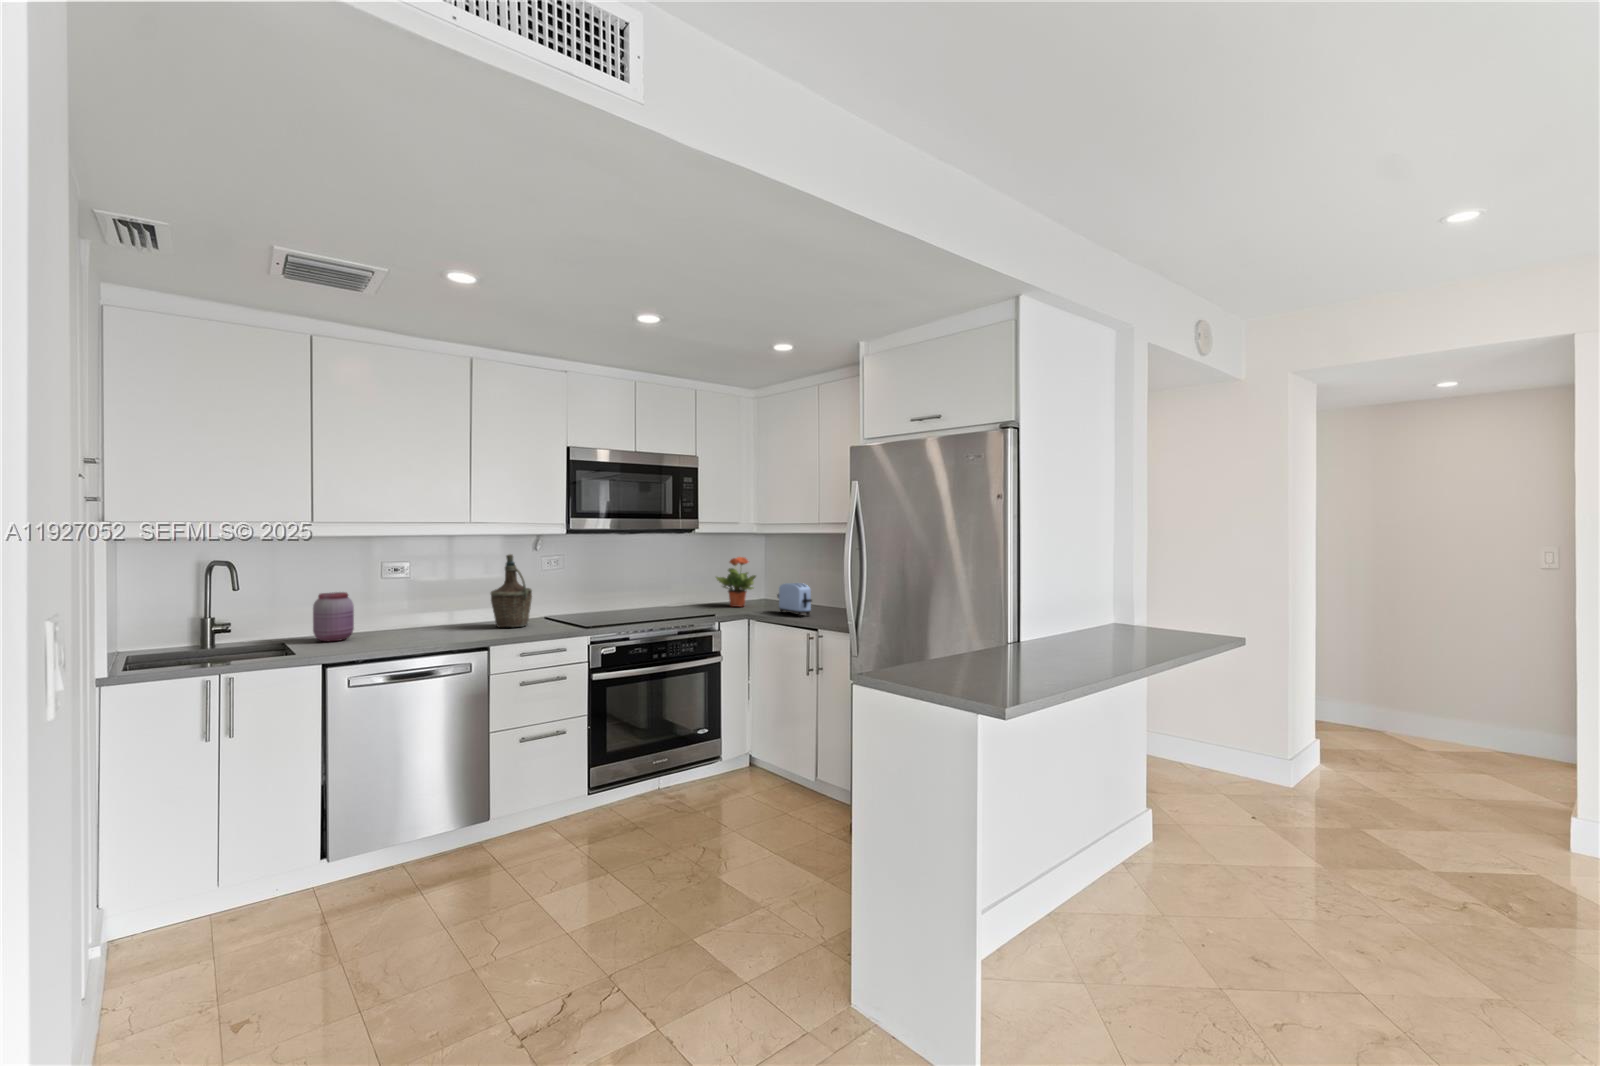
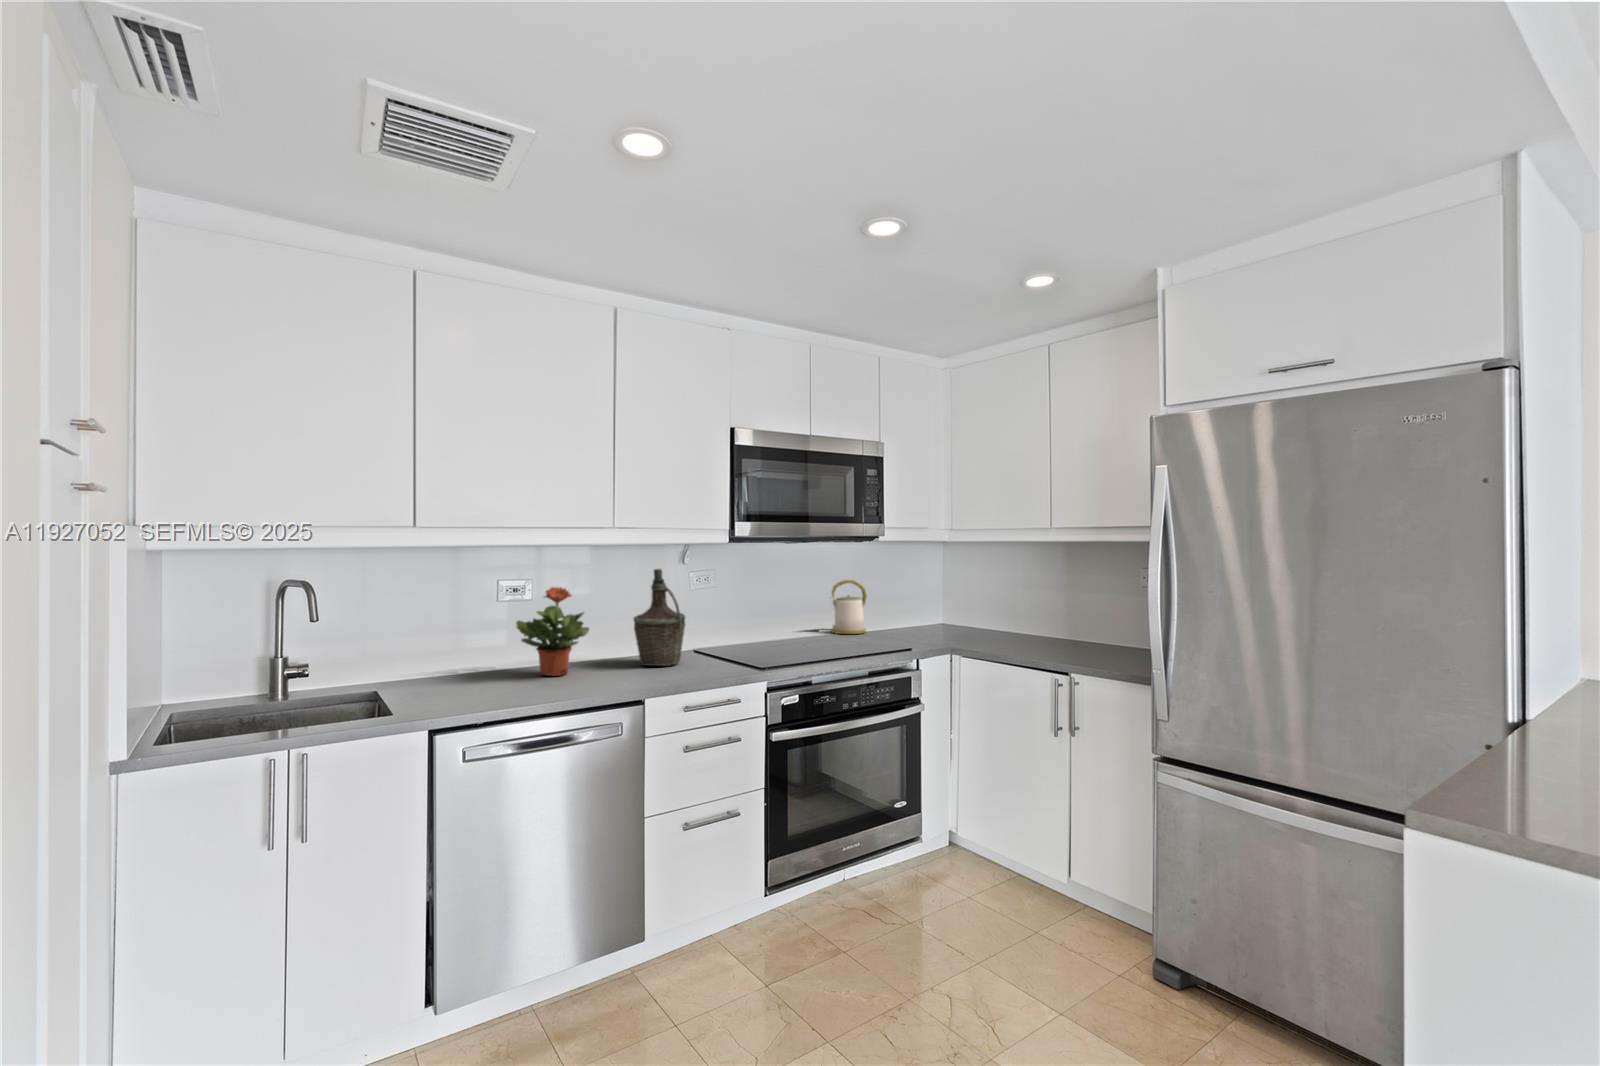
potted plant: present [716,557,756,606] -> present [516,587,589,676]
kettle: none [660,564,694,607] -> present [831,580,867,634]
toaster: present [777,583,812,616] -> none [984,606,1043,652]
jar: present [313,592,354,641] -> none [412,620,464,687]

